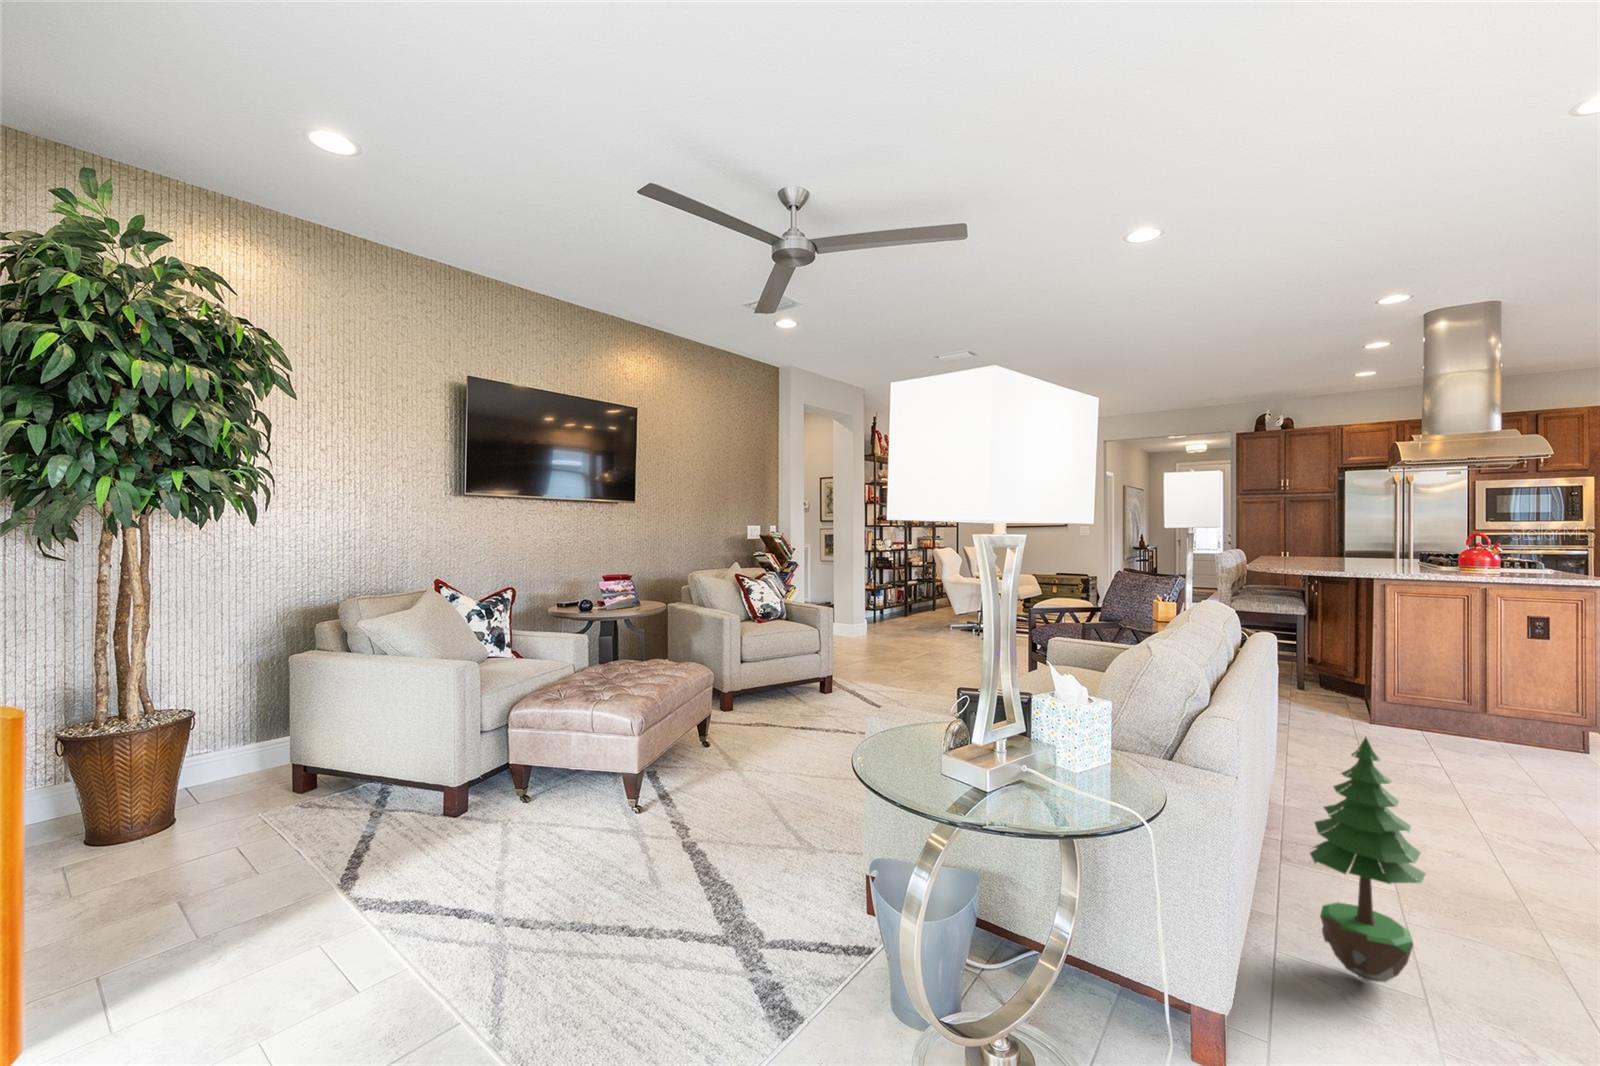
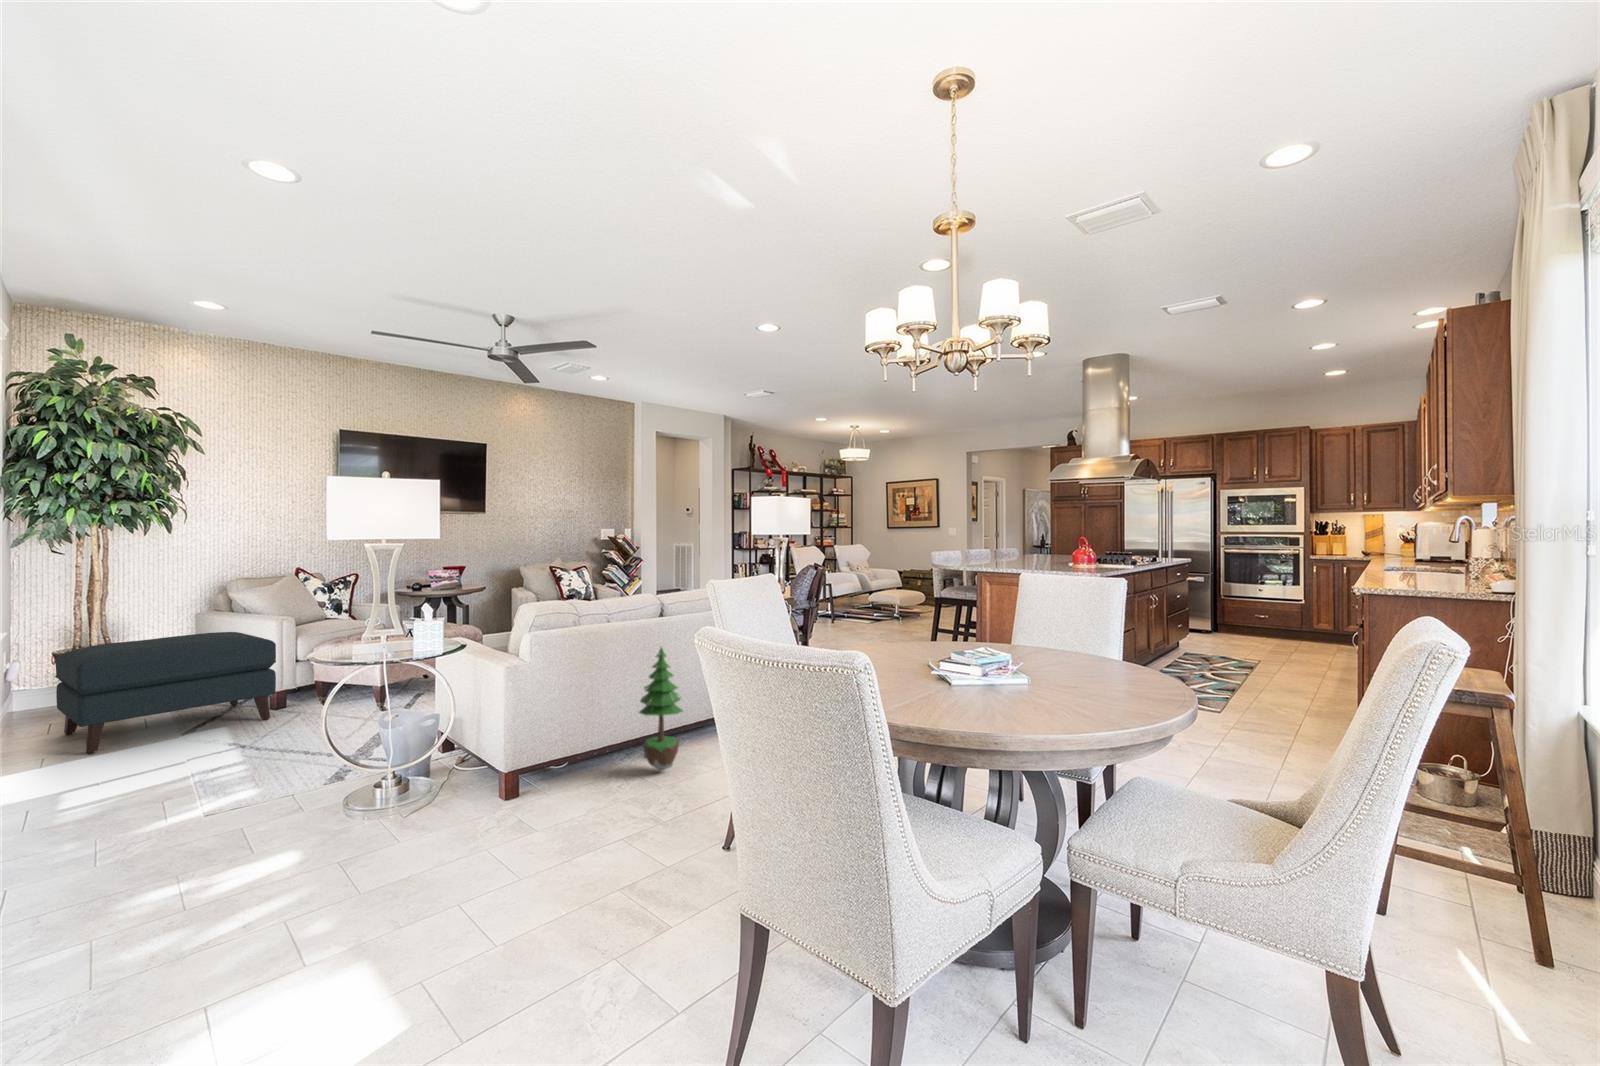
ottoman: none [74,689,470,976] -> present [55,632,276,754]

